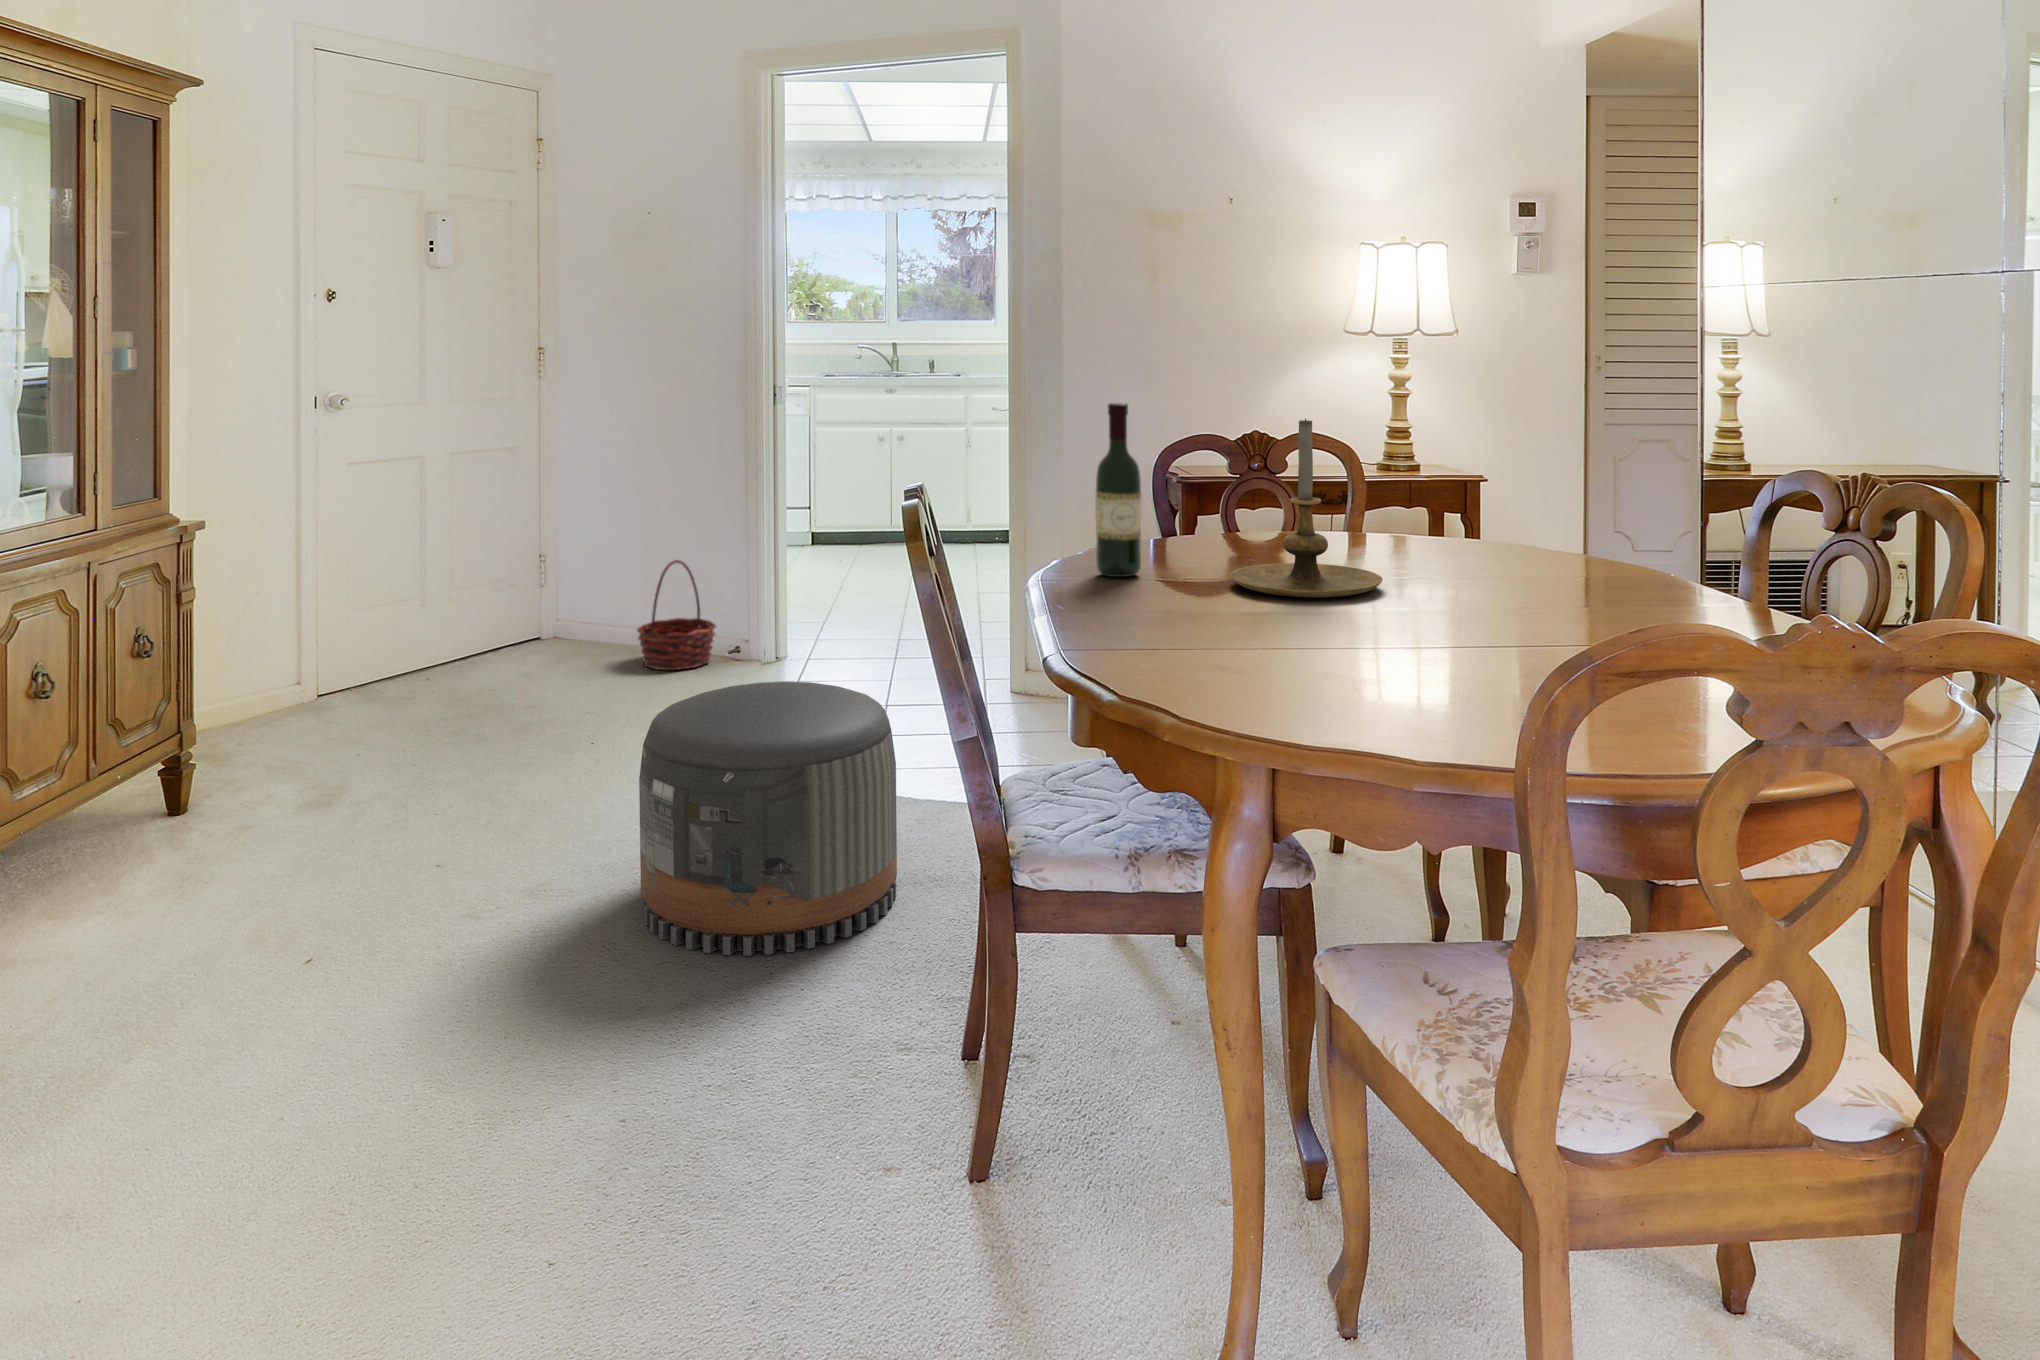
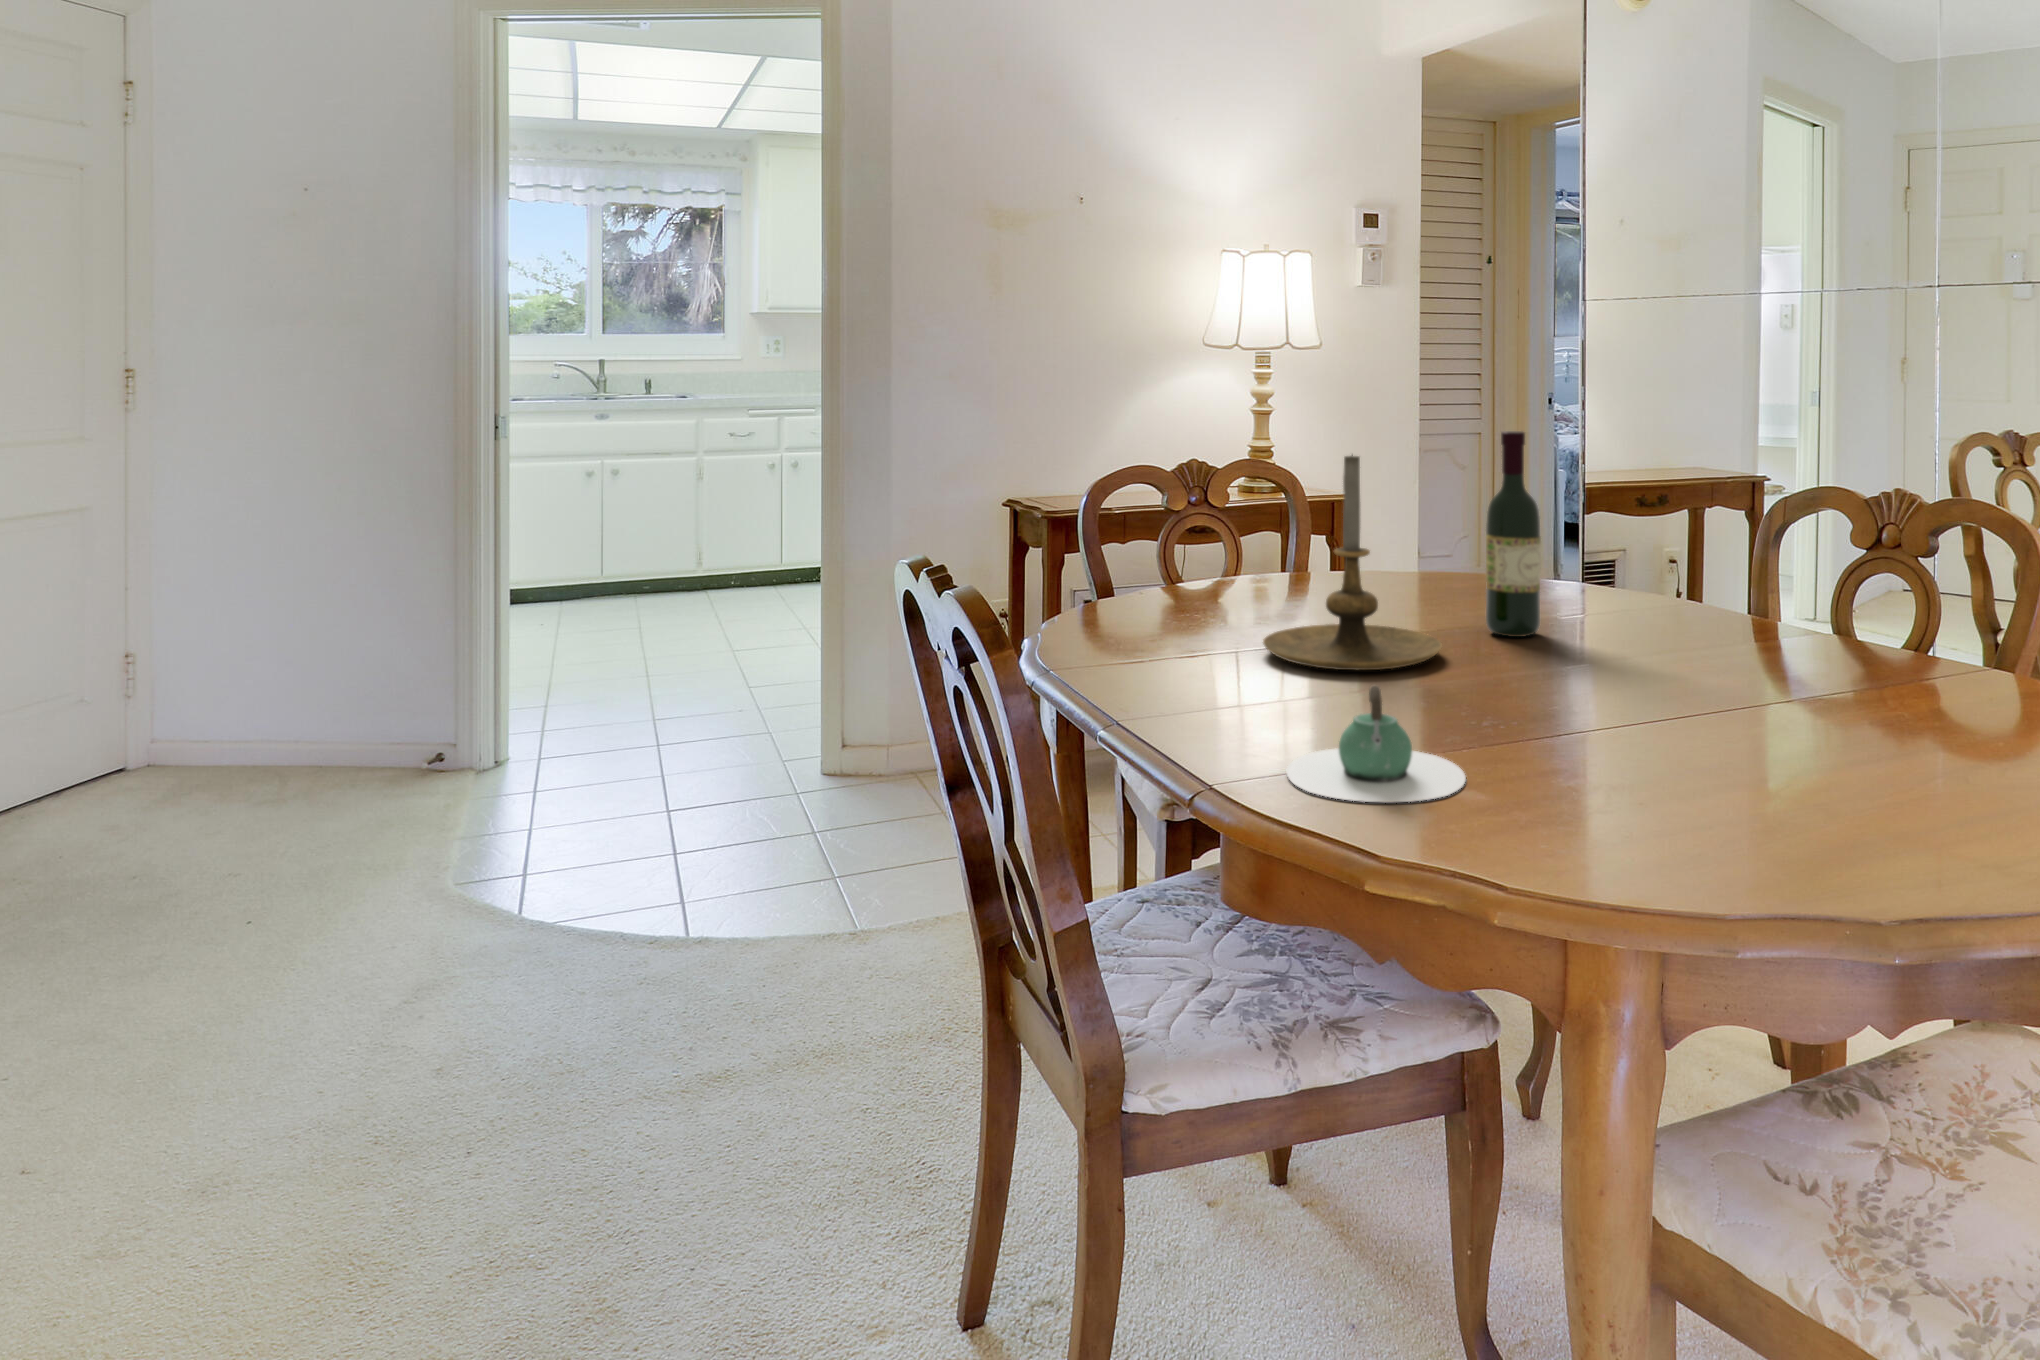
wine bottle: present [1096,403,1142,577] -> present [1486,431,1541,637]
basket: present [637,560,716,670] -> none [285,651,407,803]
teapot: none [1145,591,1286,677] -> present [1286,685,1466,802]
pouf: present [639,682,897,955] -> none [406,822,784,1239]

